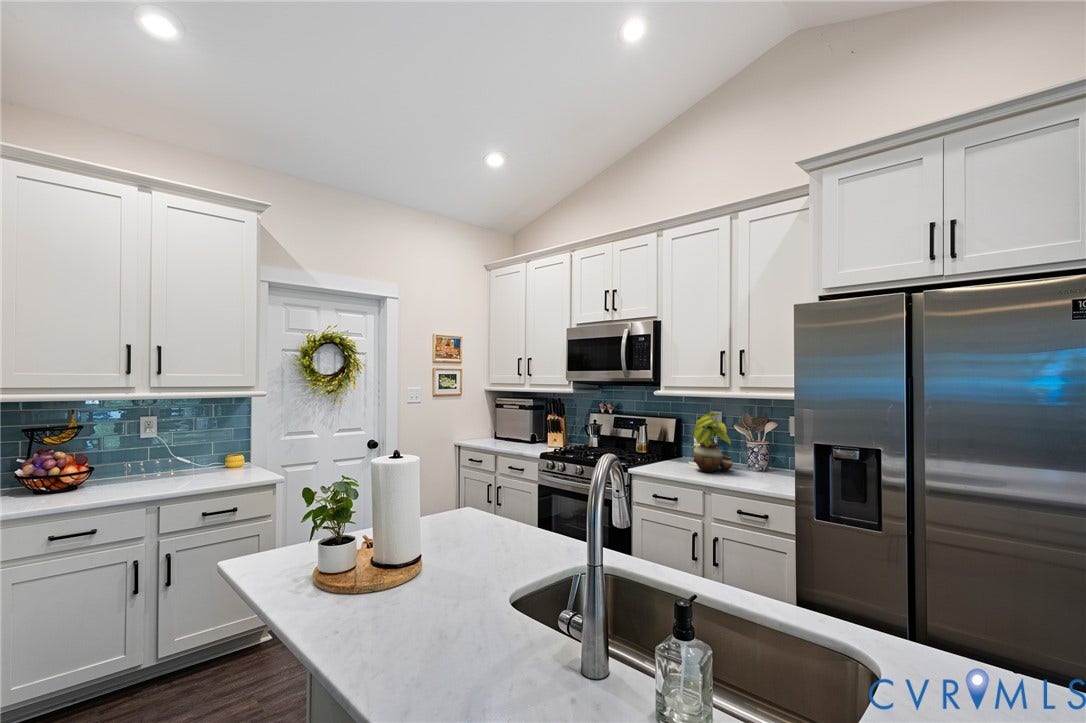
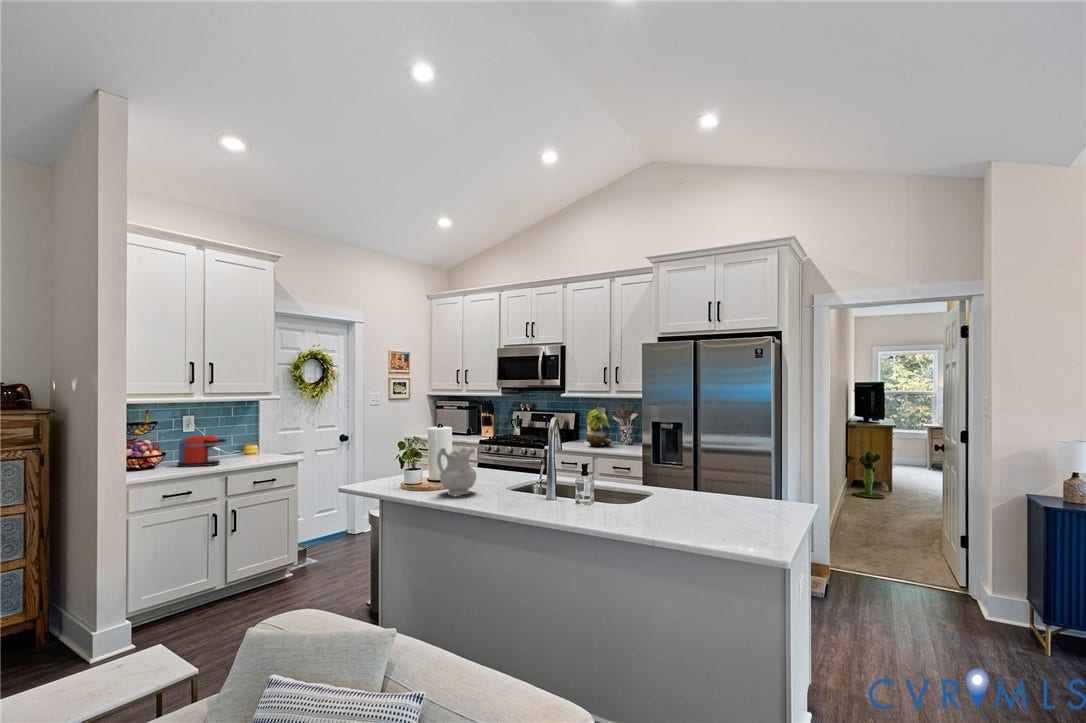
coffee maker: none [104,445,173,489] -> present [177,435,226,467]
ceramic pitcher: none [358,506,451,622] -> present [437,448,476,495]

